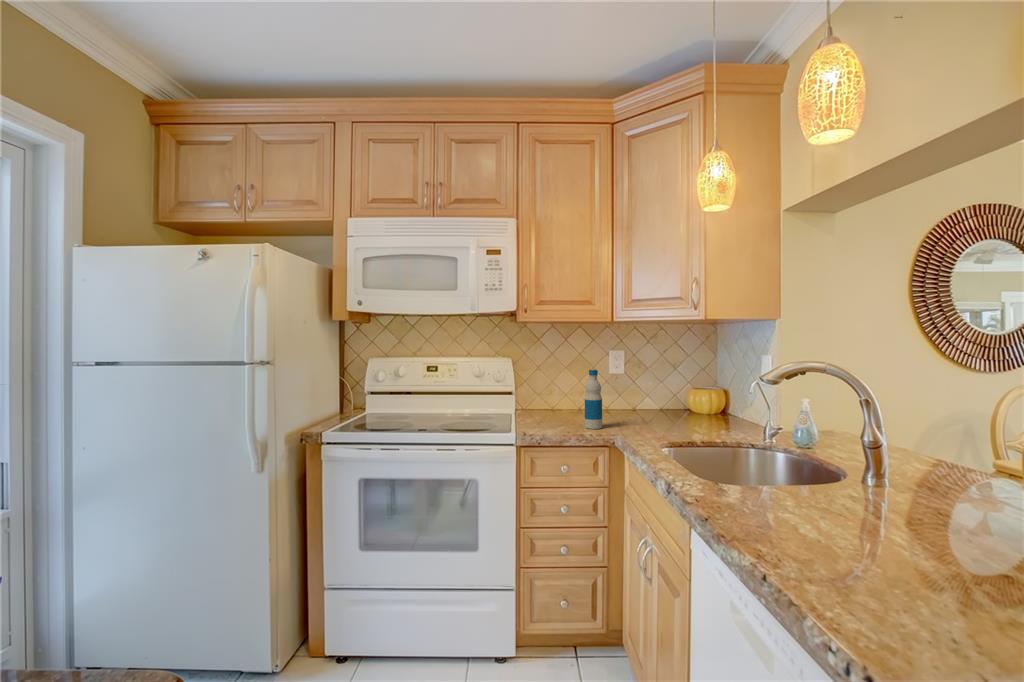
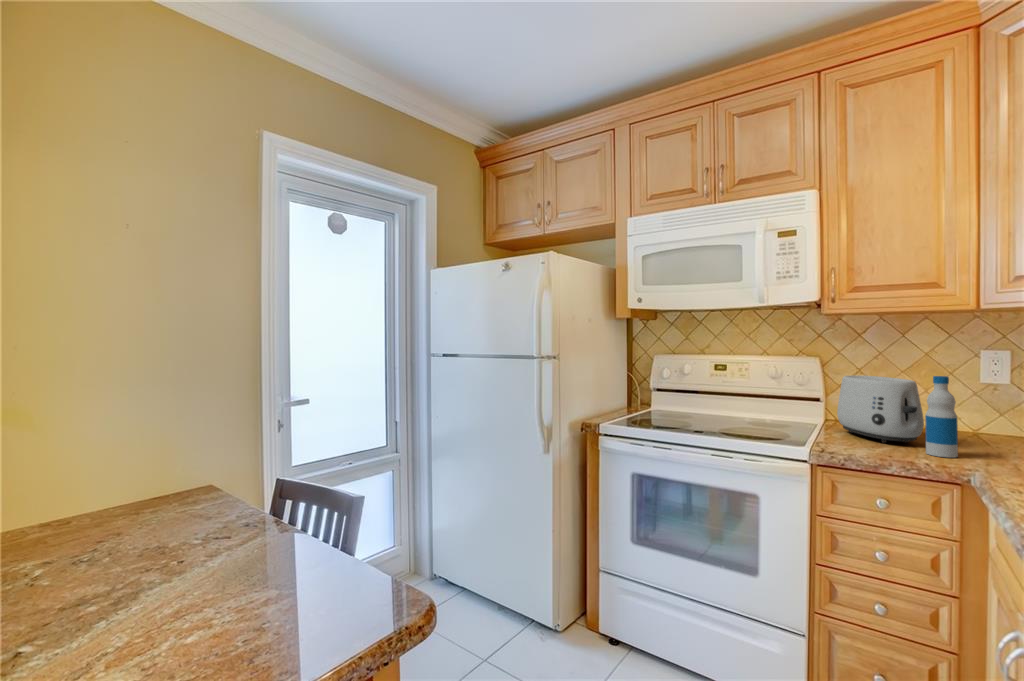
toaster: none [527,372,582,423] -> present [837,375,924,443]

